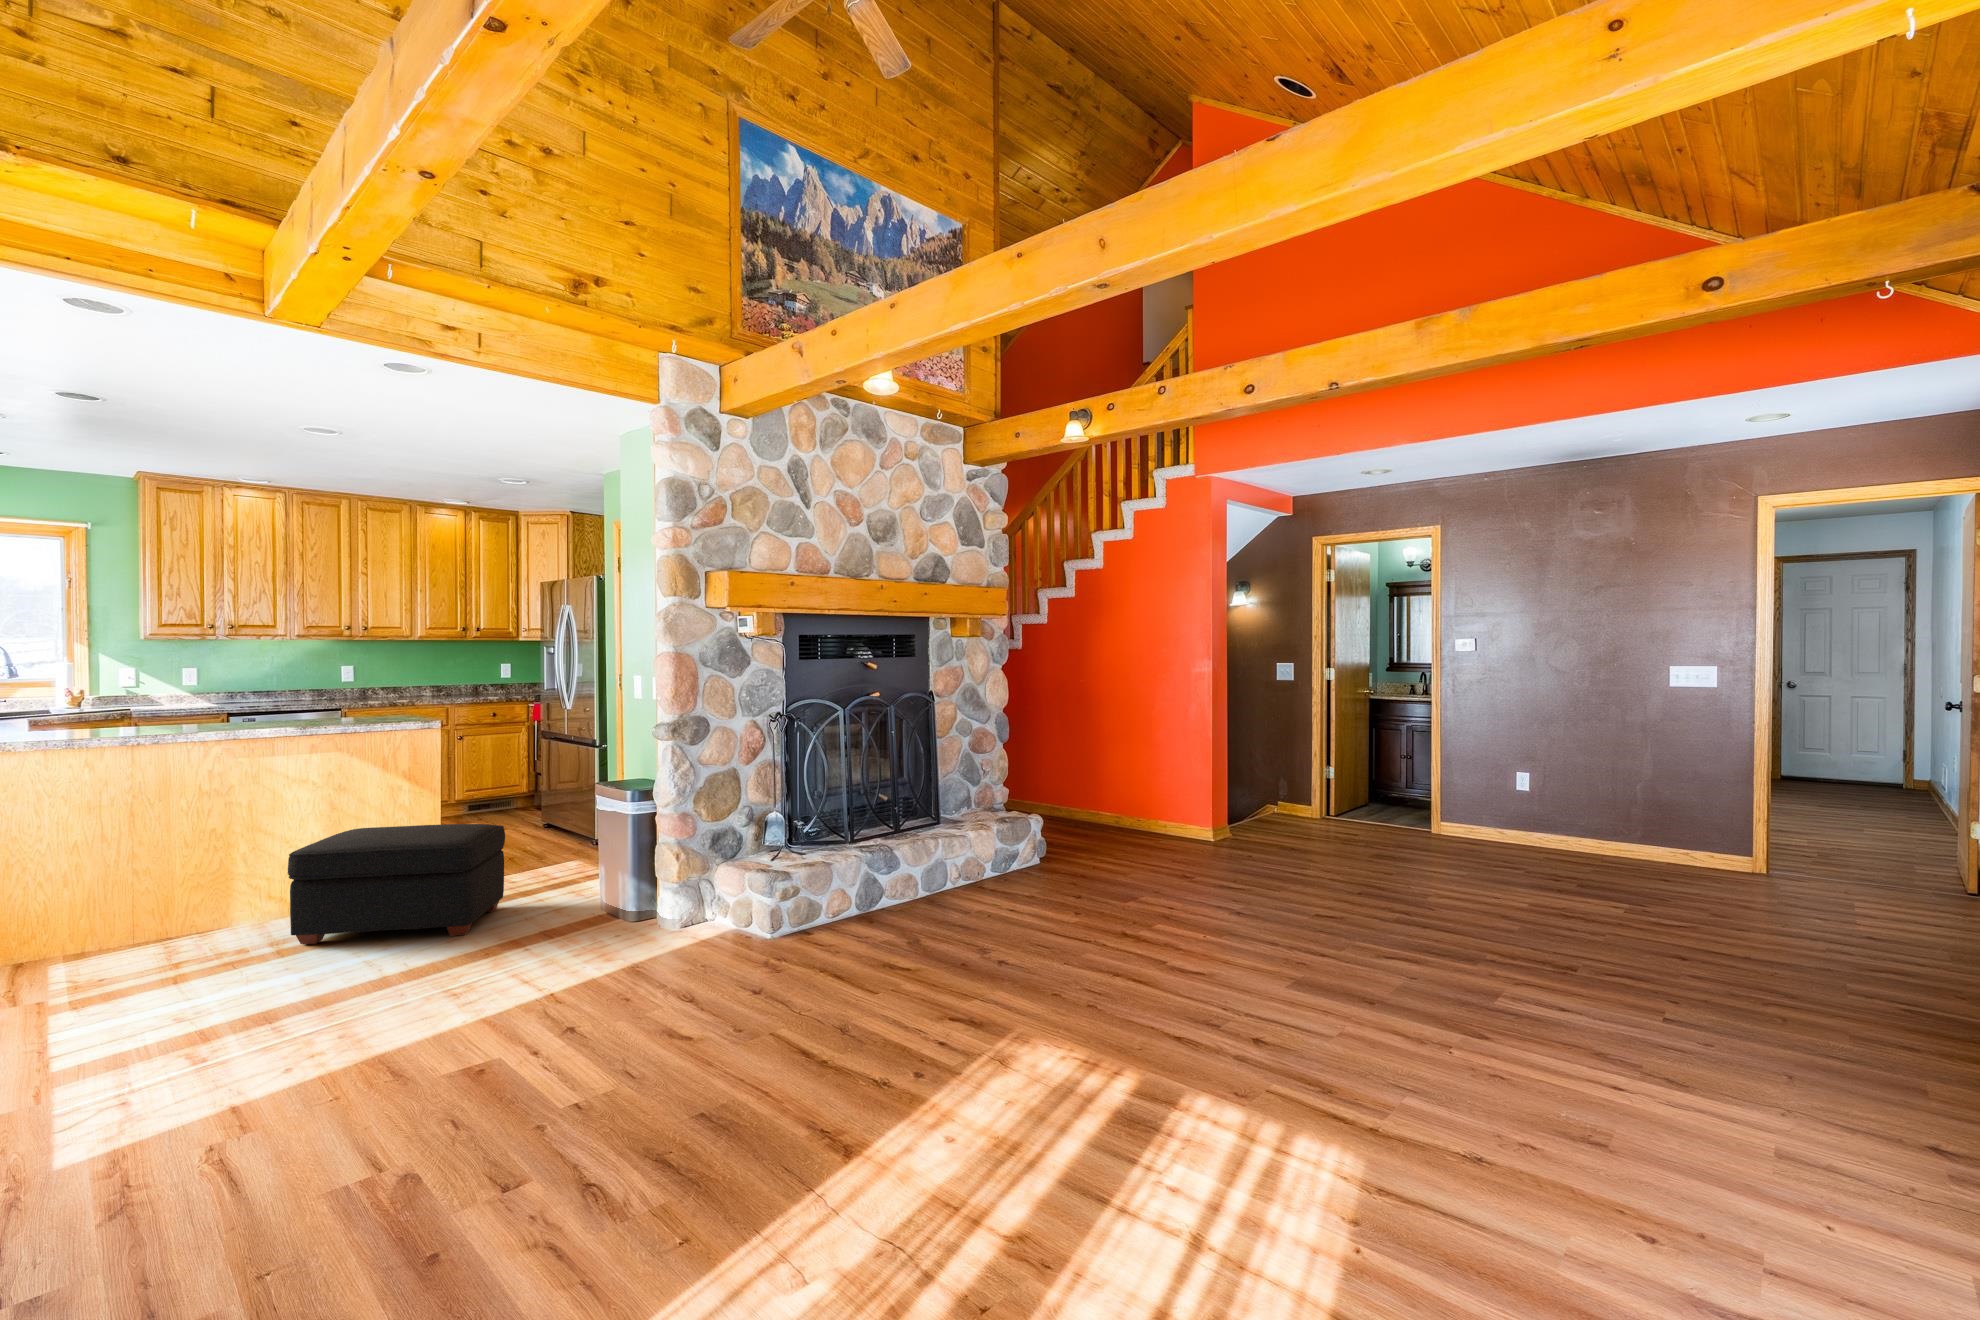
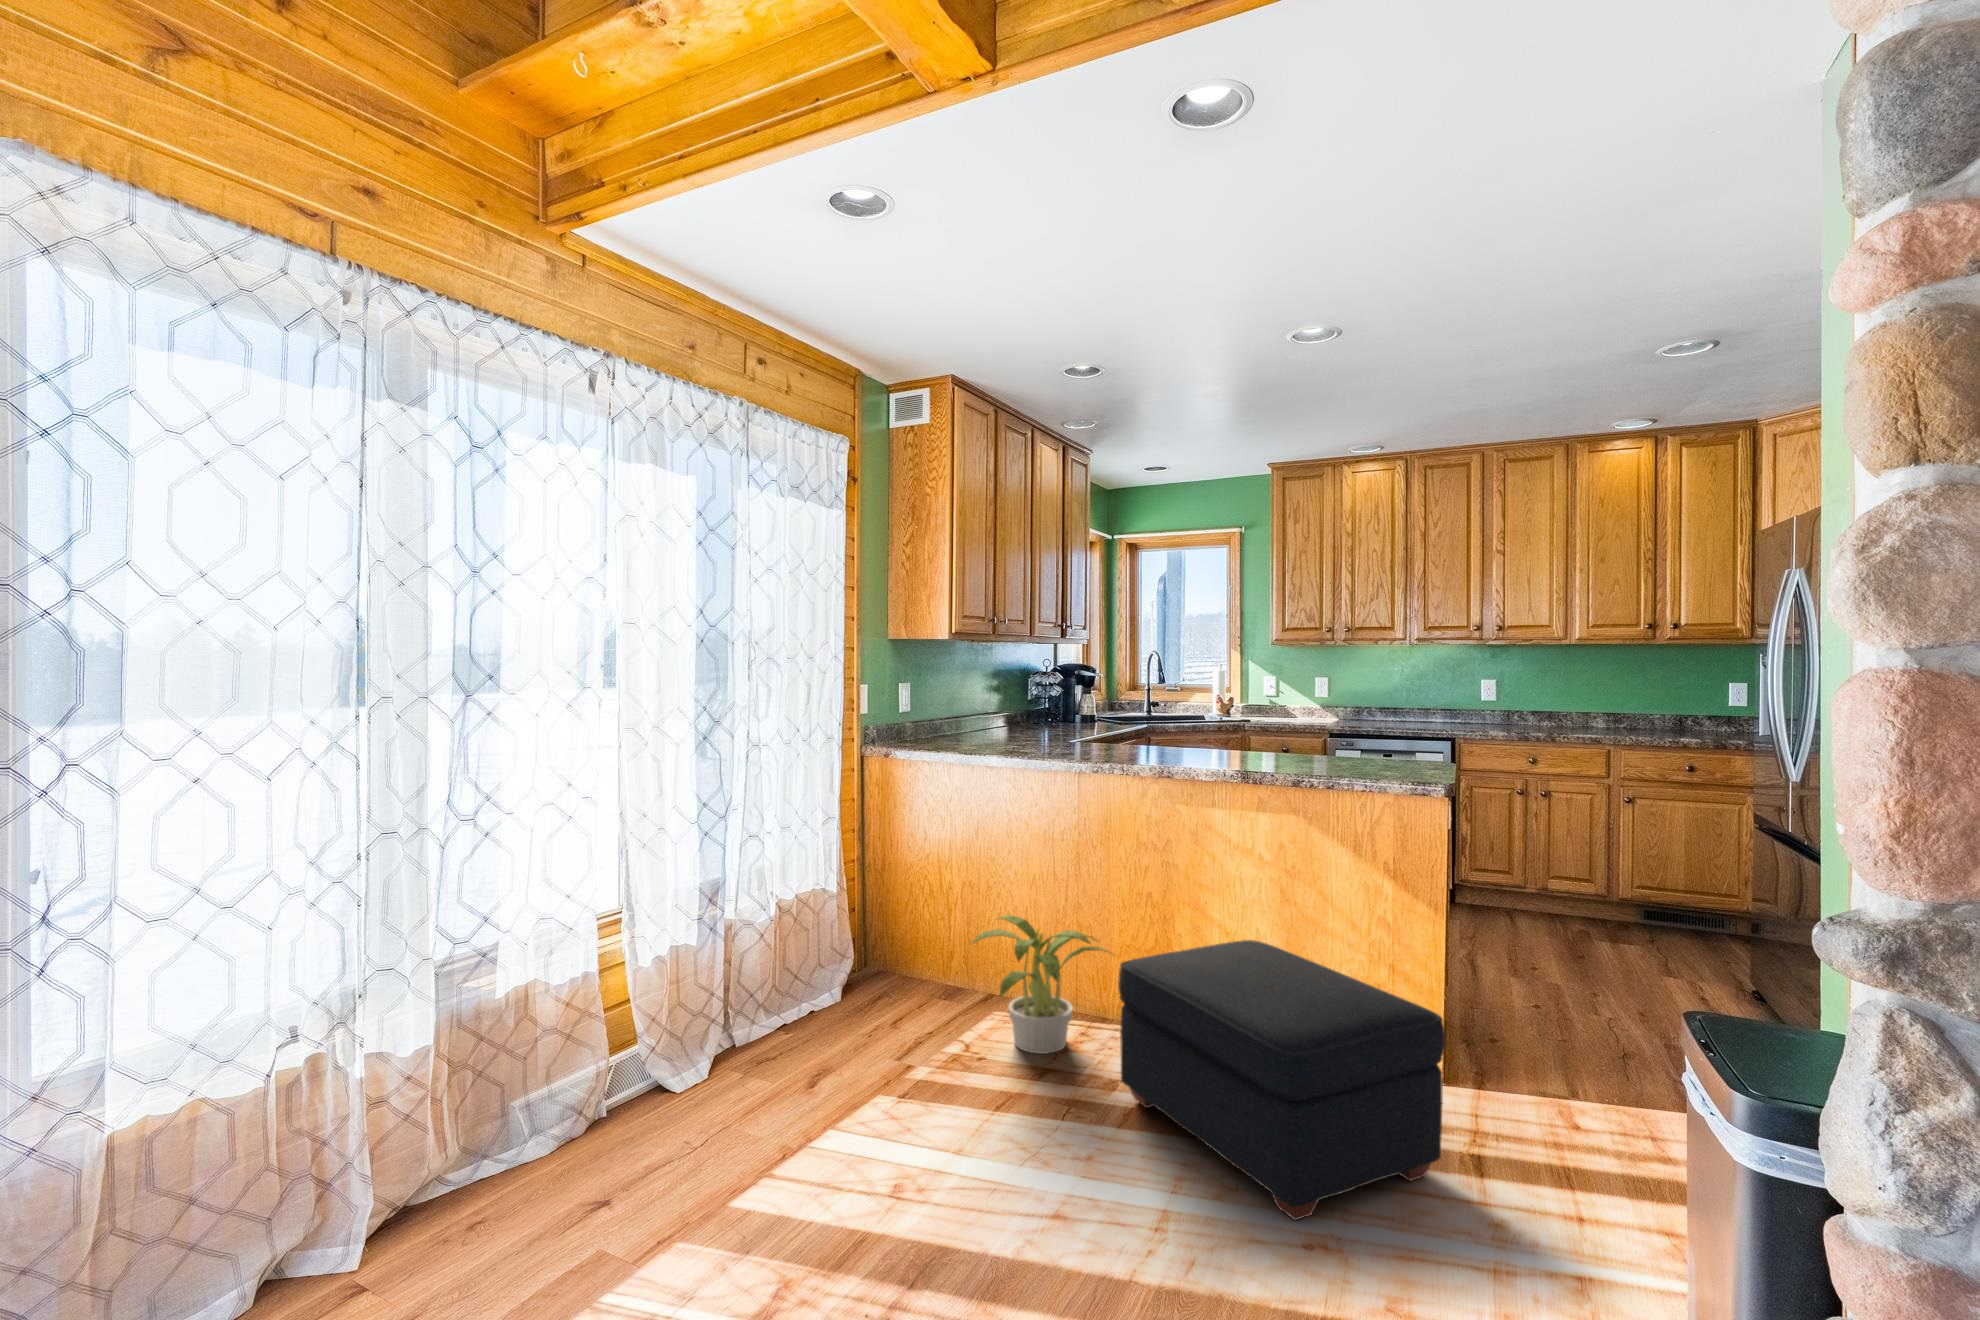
potted plant: none [95,857,229,964] -> present [972,915,1110,1054]

